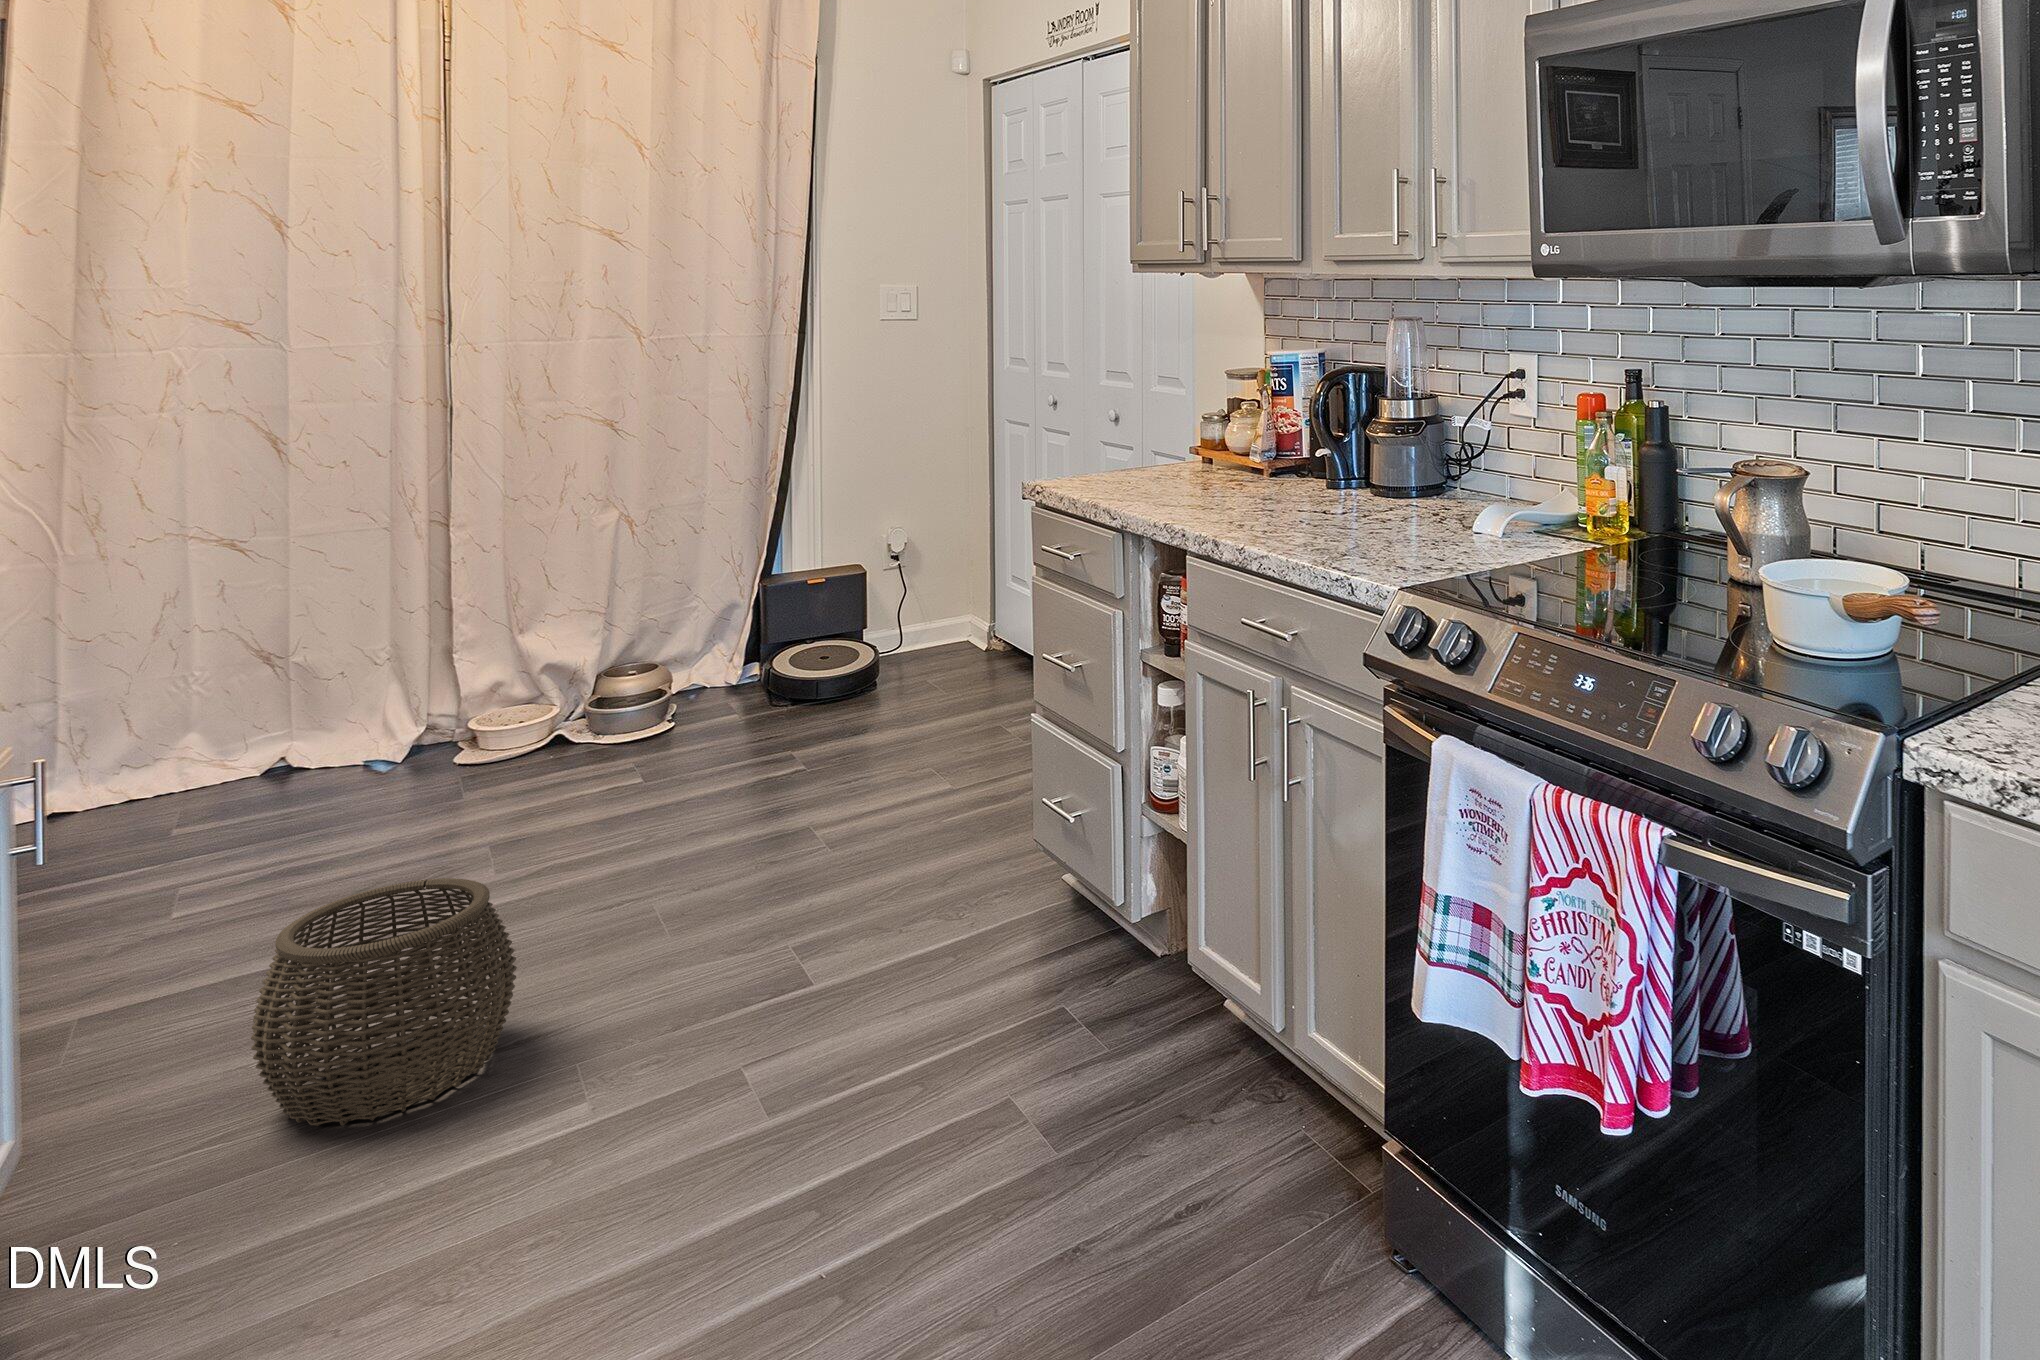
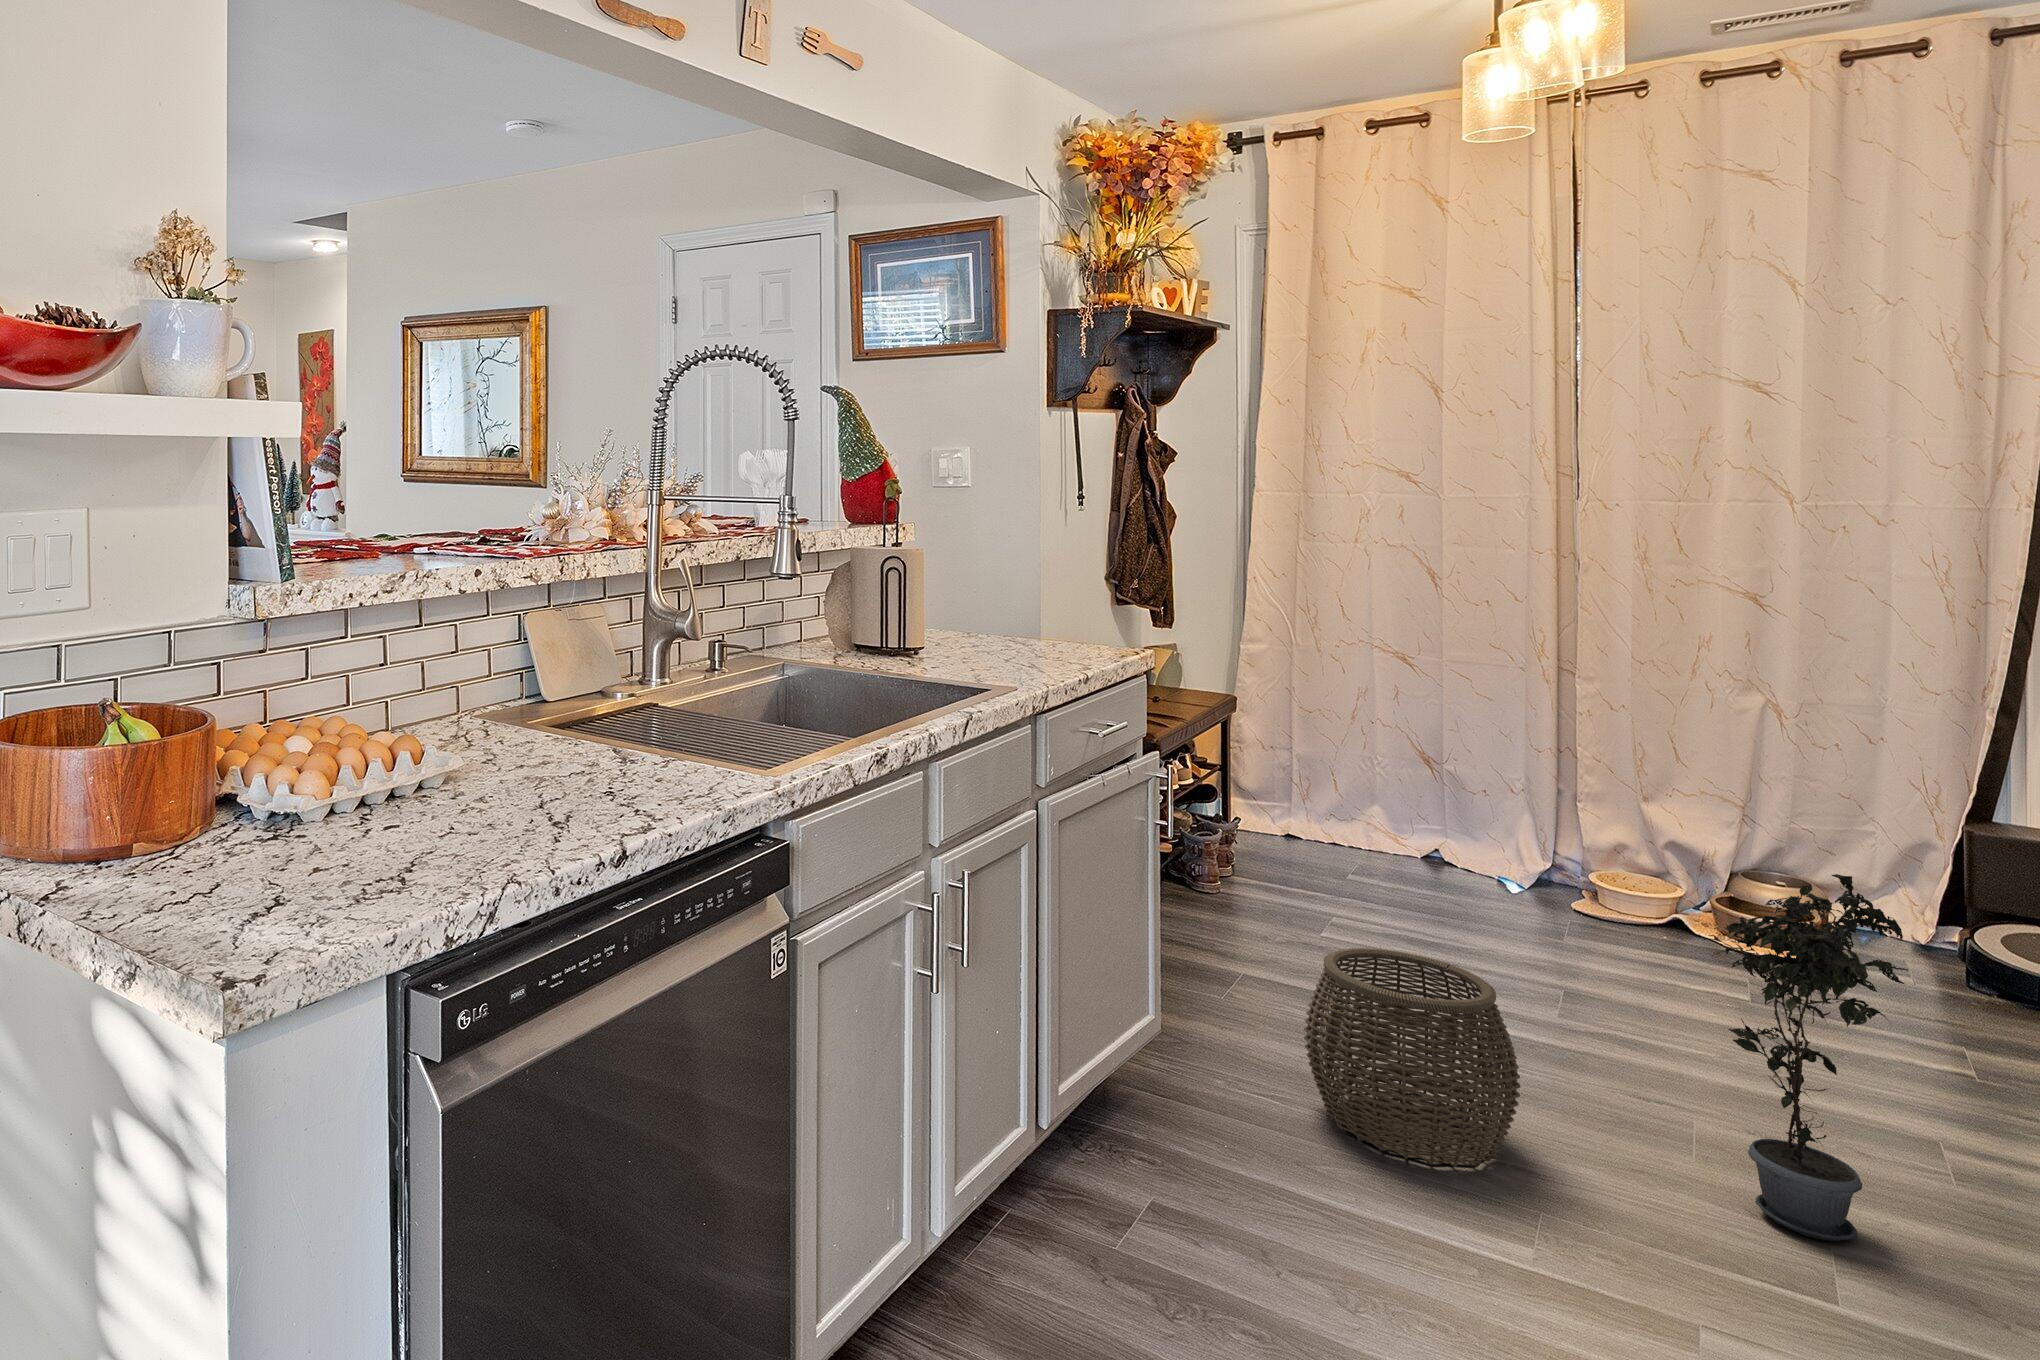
potted plant: none [672,661,822,964] -> present [1703,874,1909,1241]

